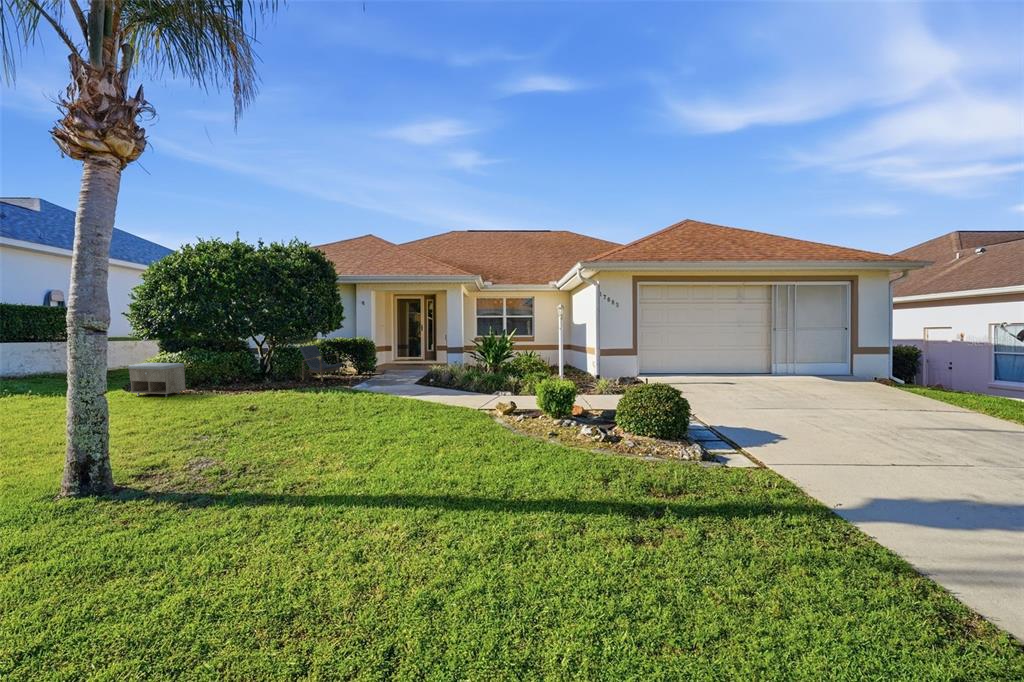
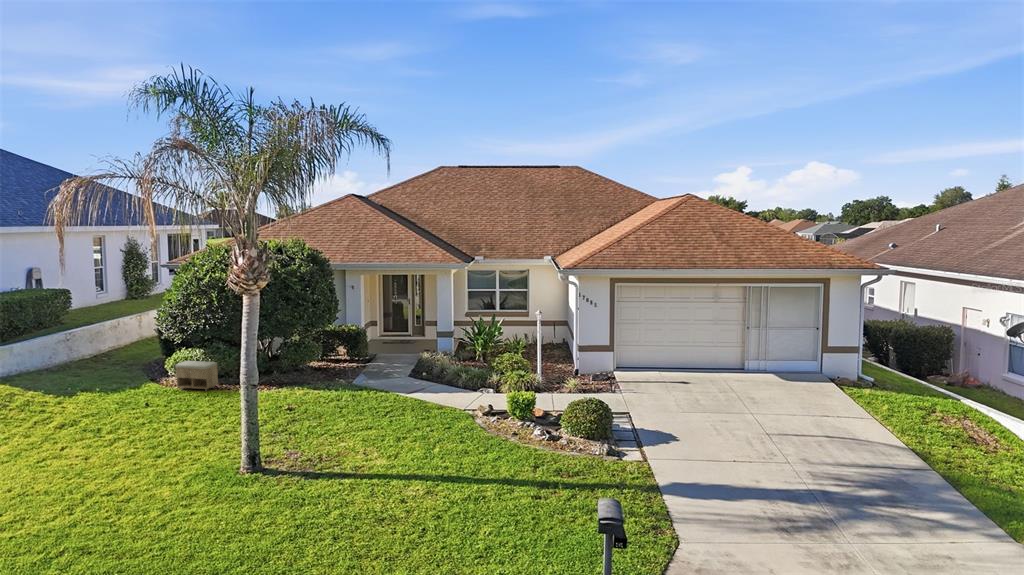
lounge chair: present [300,345,342,381] -> none [305,339,341,374]

